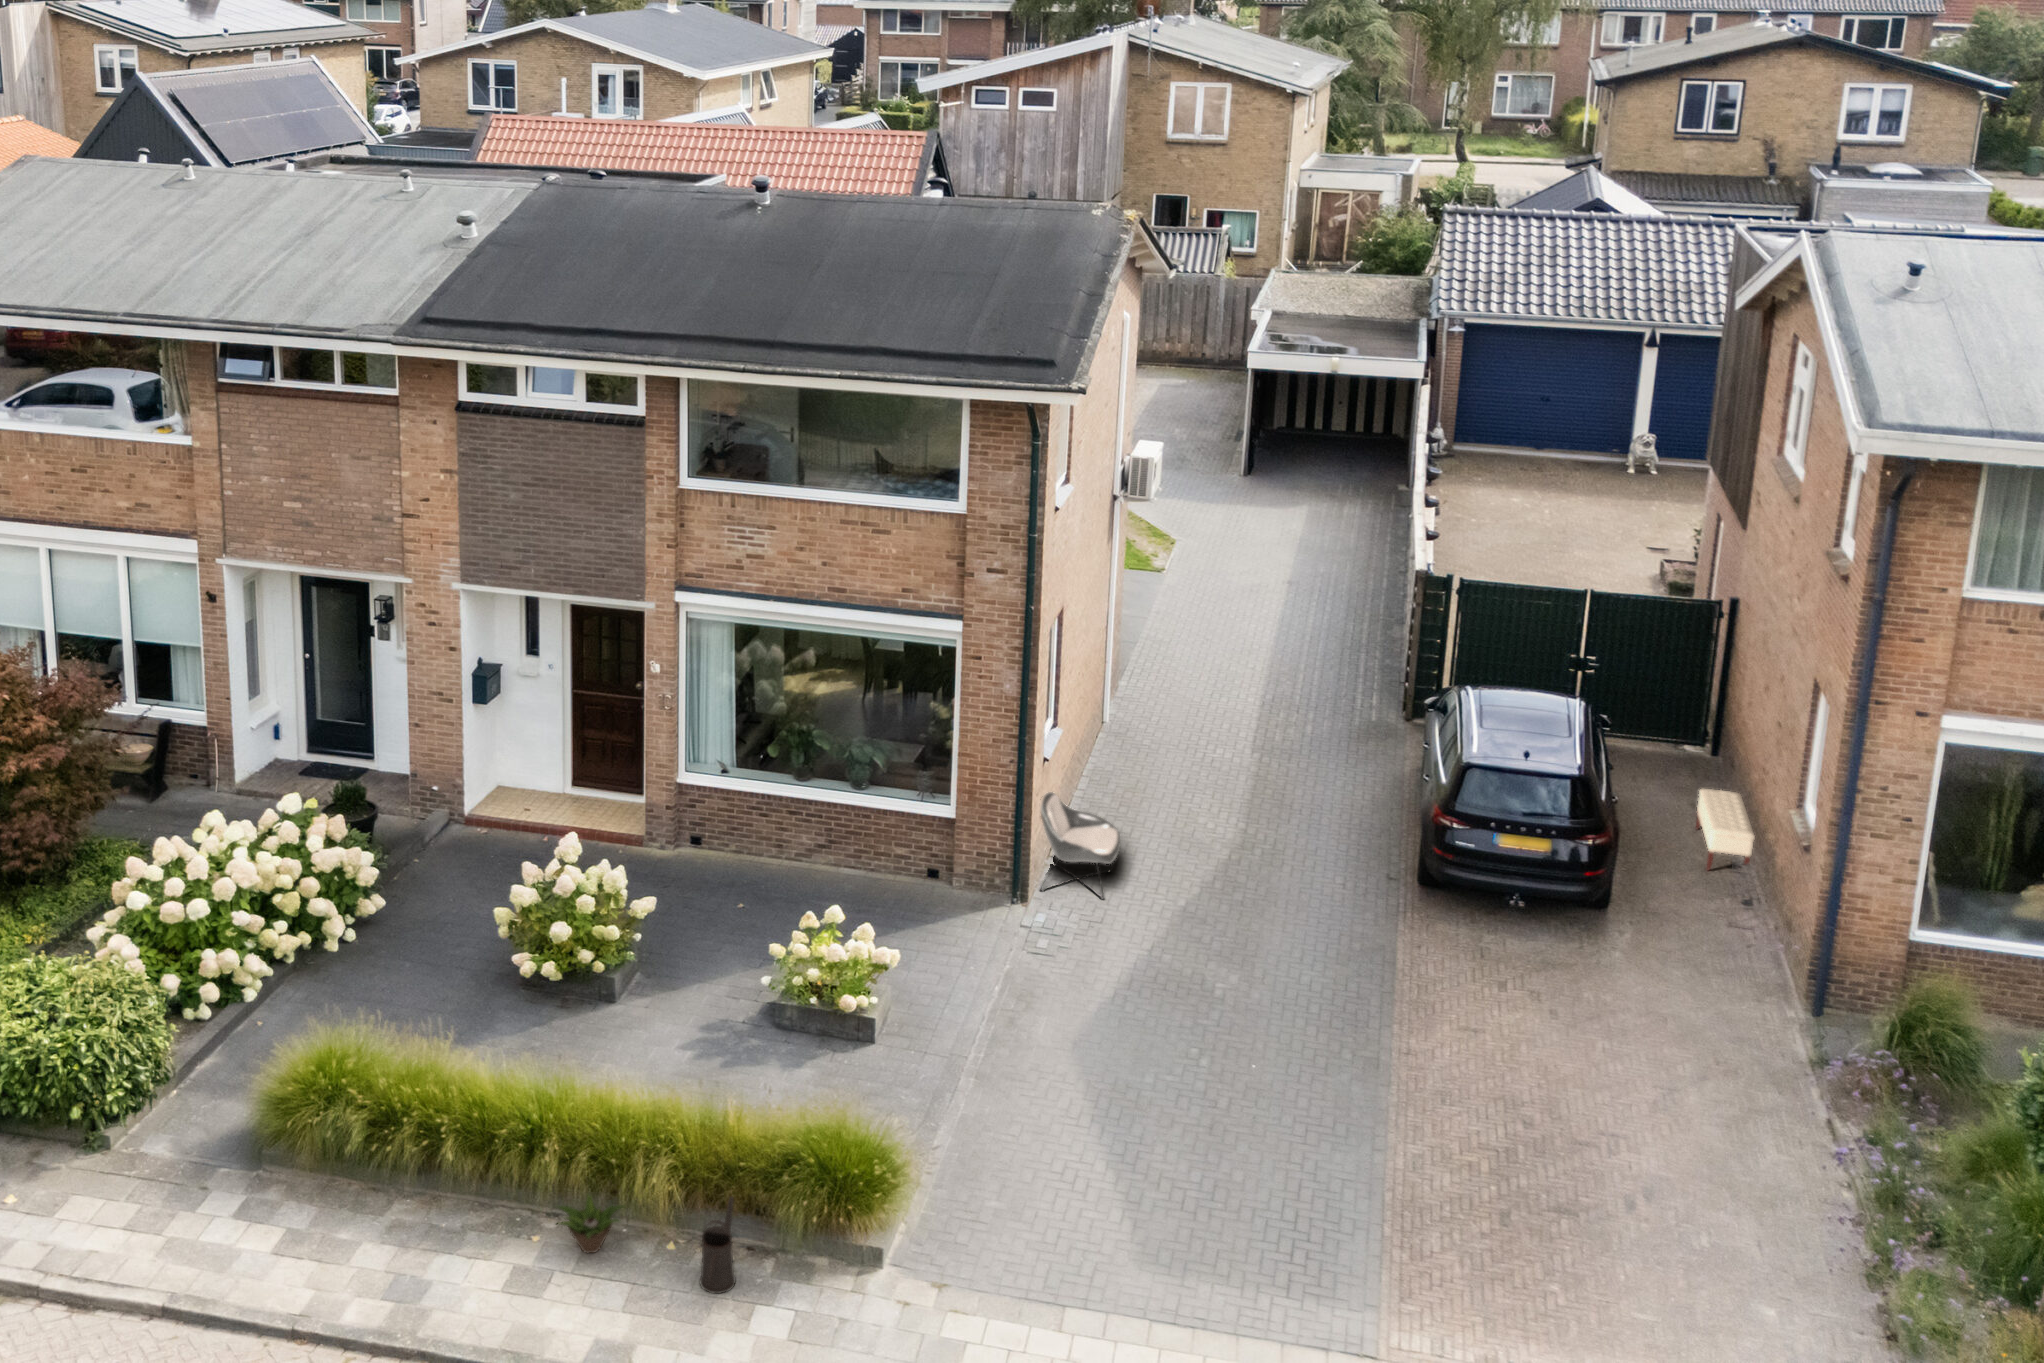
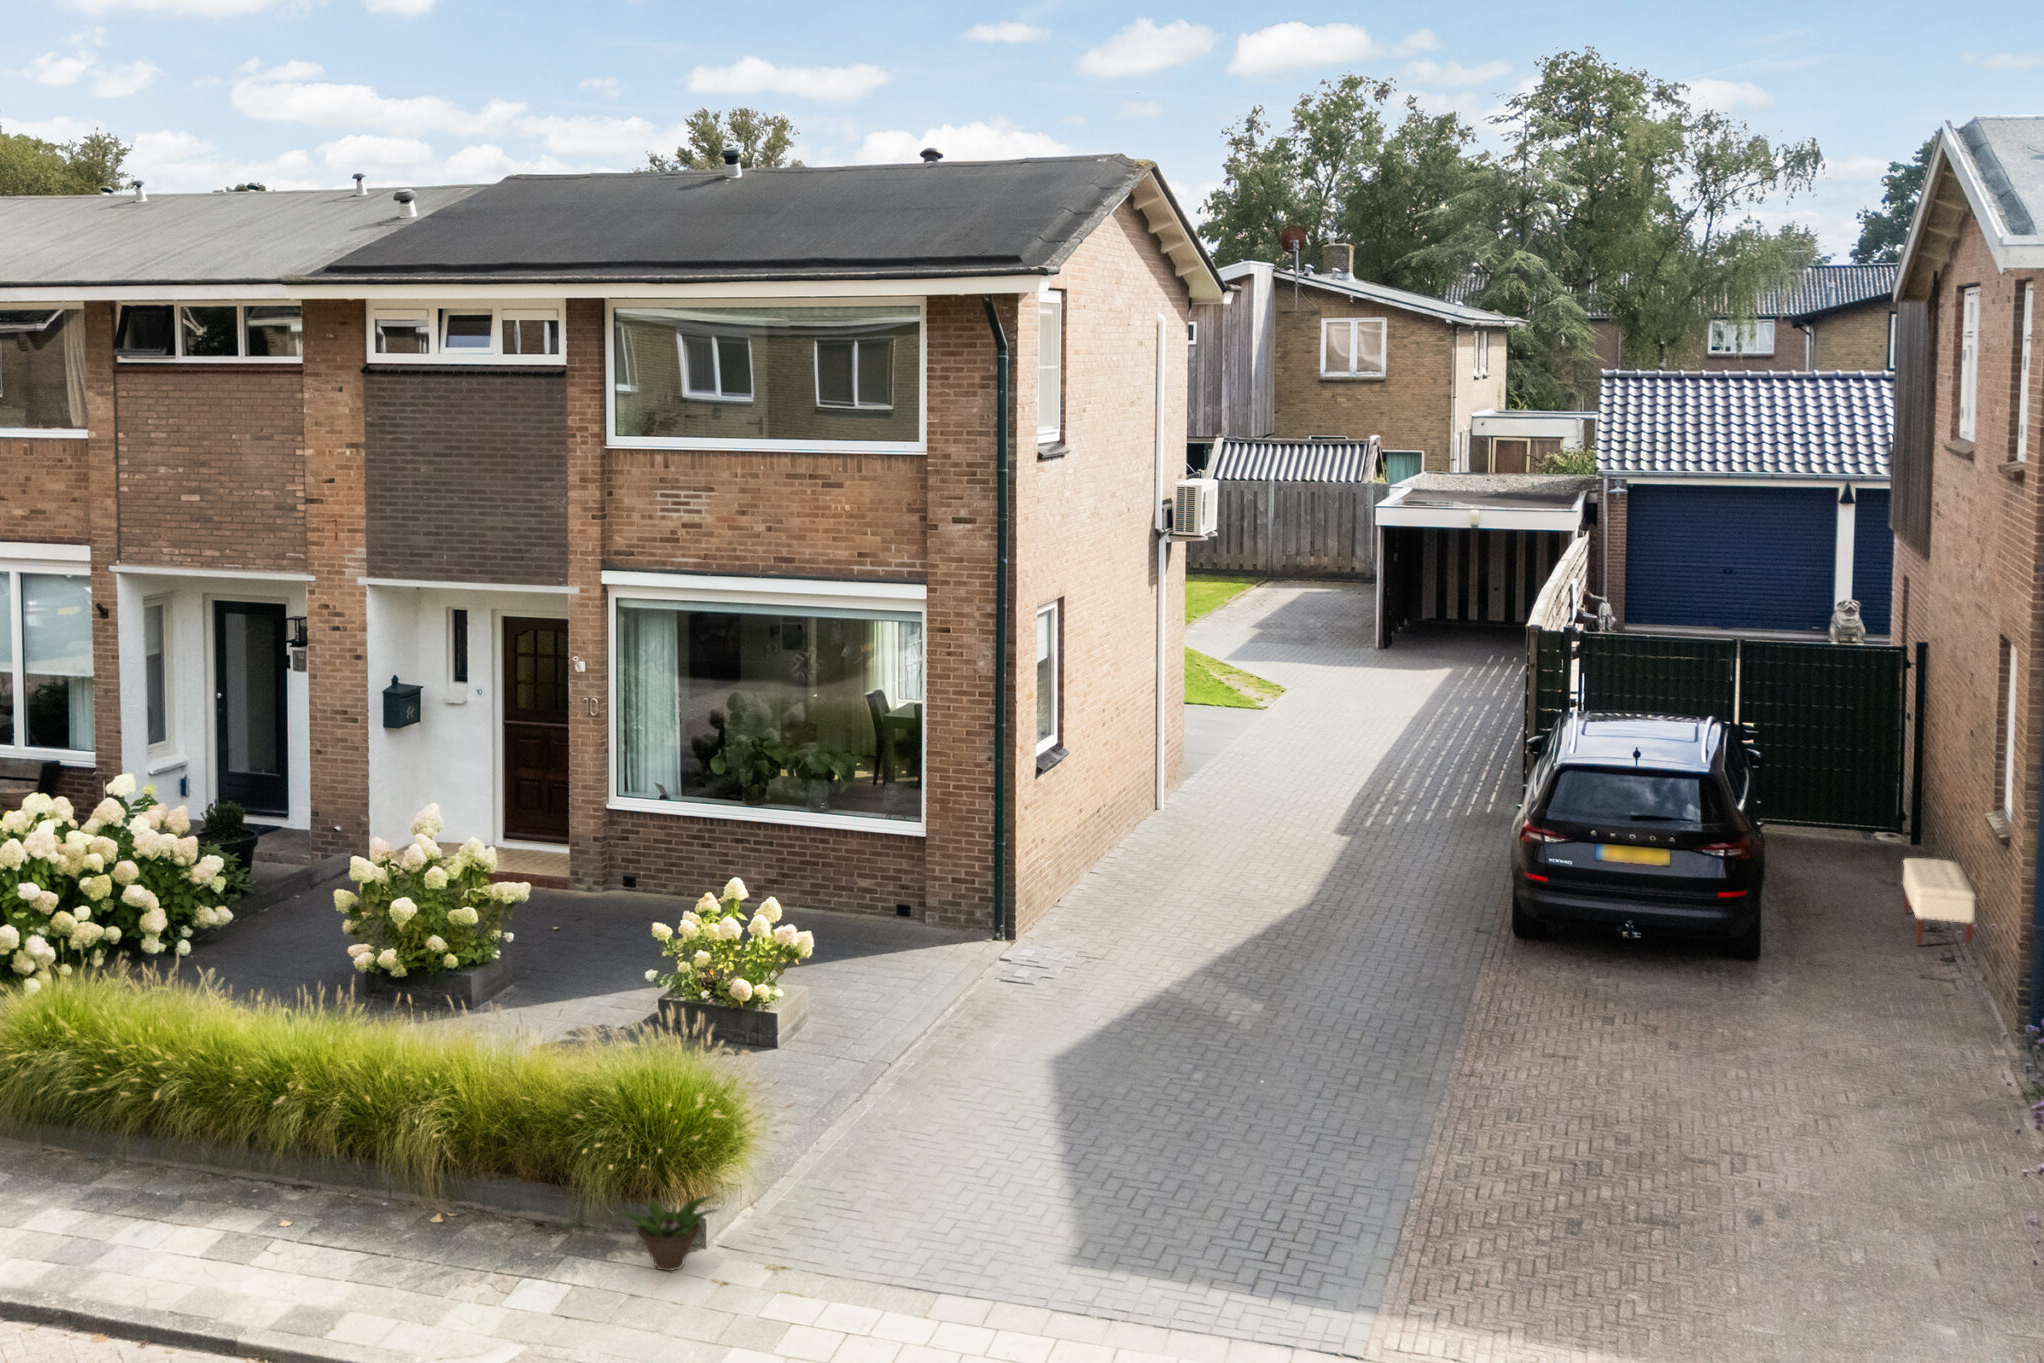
lounge chair: present [1041,792,1121,899] -> none [1036,827,1141,954]
decorative plant: present [558,1195,625,1253] -> present [611,1197,717,1271]
watering can: present [700,1197,735,1294] -> none [457,1149,518,1266]

